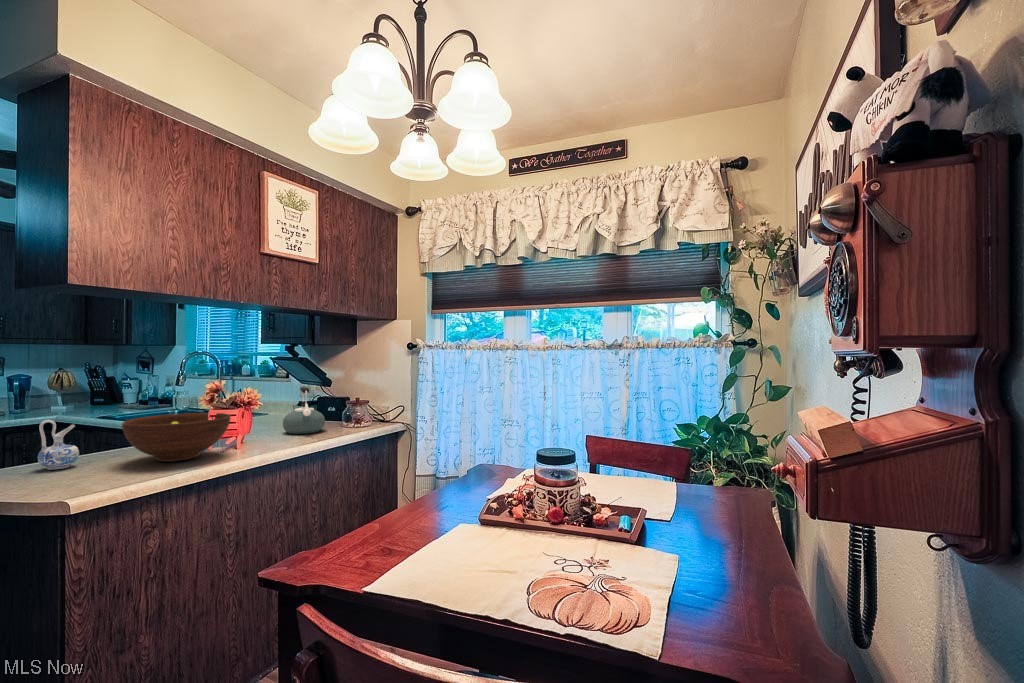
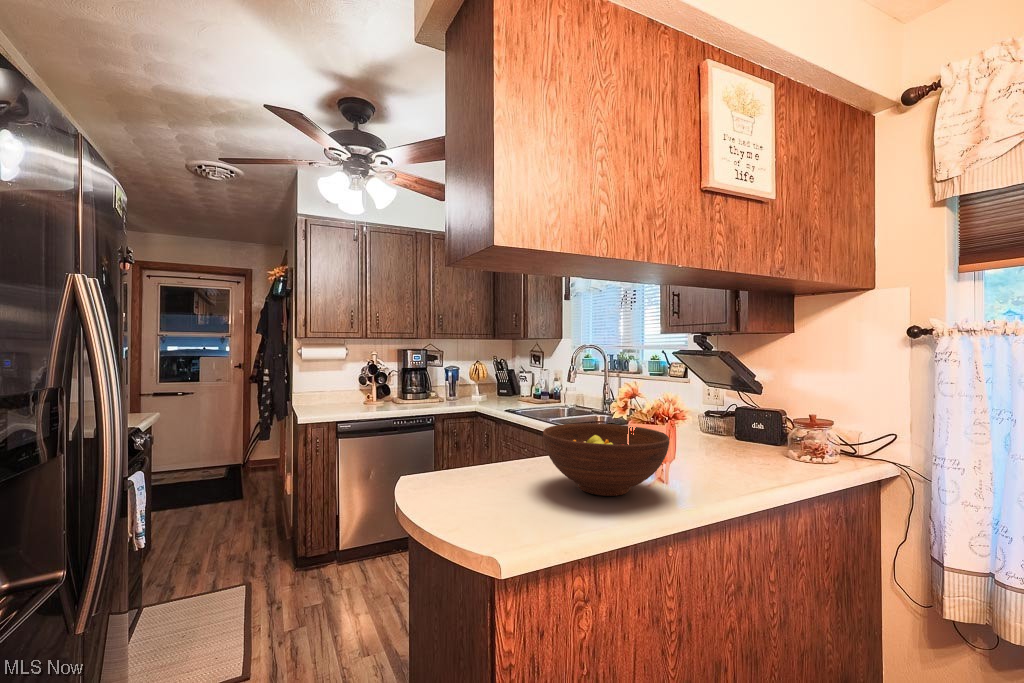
kettle: present [283,387,325,434] -> none [713,396,778,469]
ceramic pitcher: present [38,420,79,470] -> none [465,419,501,480]

